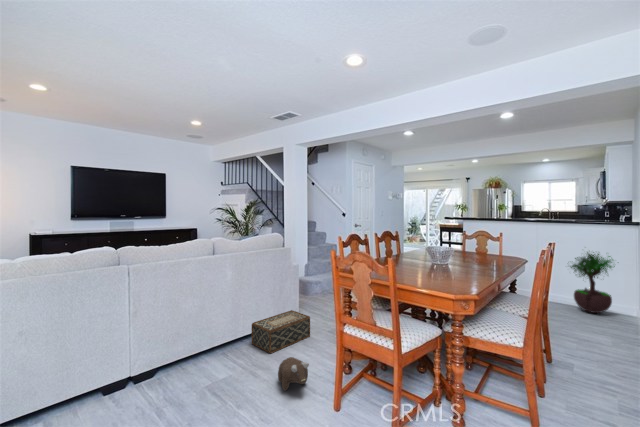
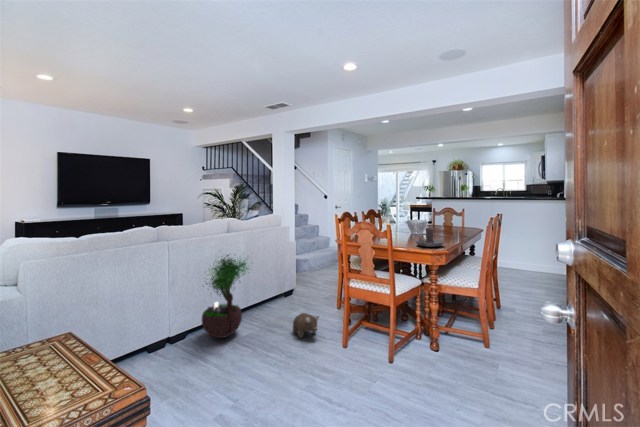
potted tree: present [570,252,615,313] -> present [202,254,247,338]
candle holder: none [434,258,472,283] -> present [416,228,444,247]
woven basket: present [251,310,310,353] -> none [261,281,310,315]

